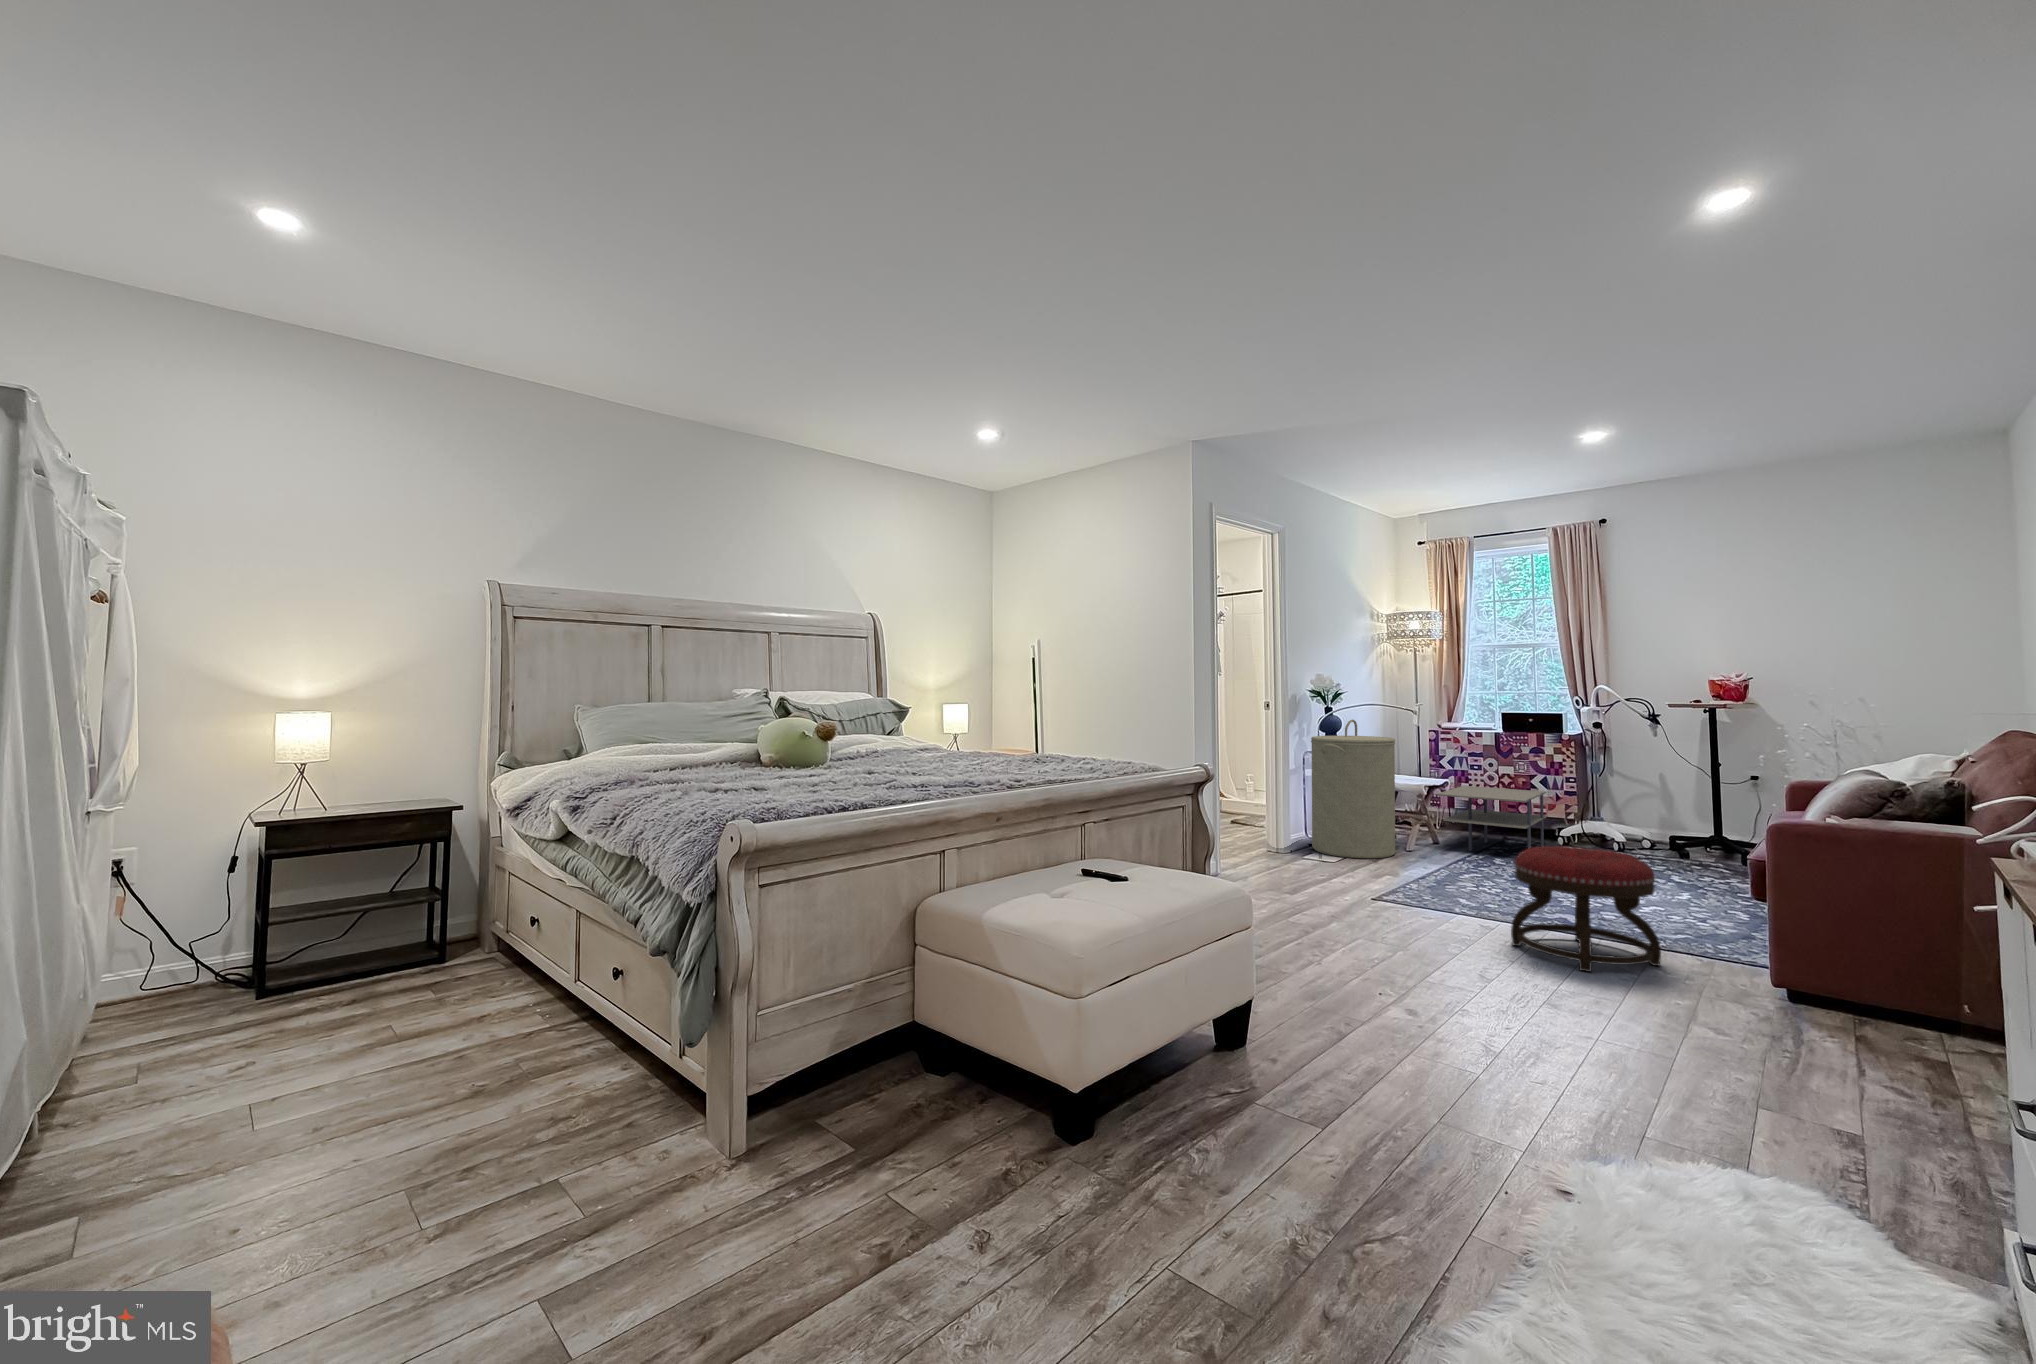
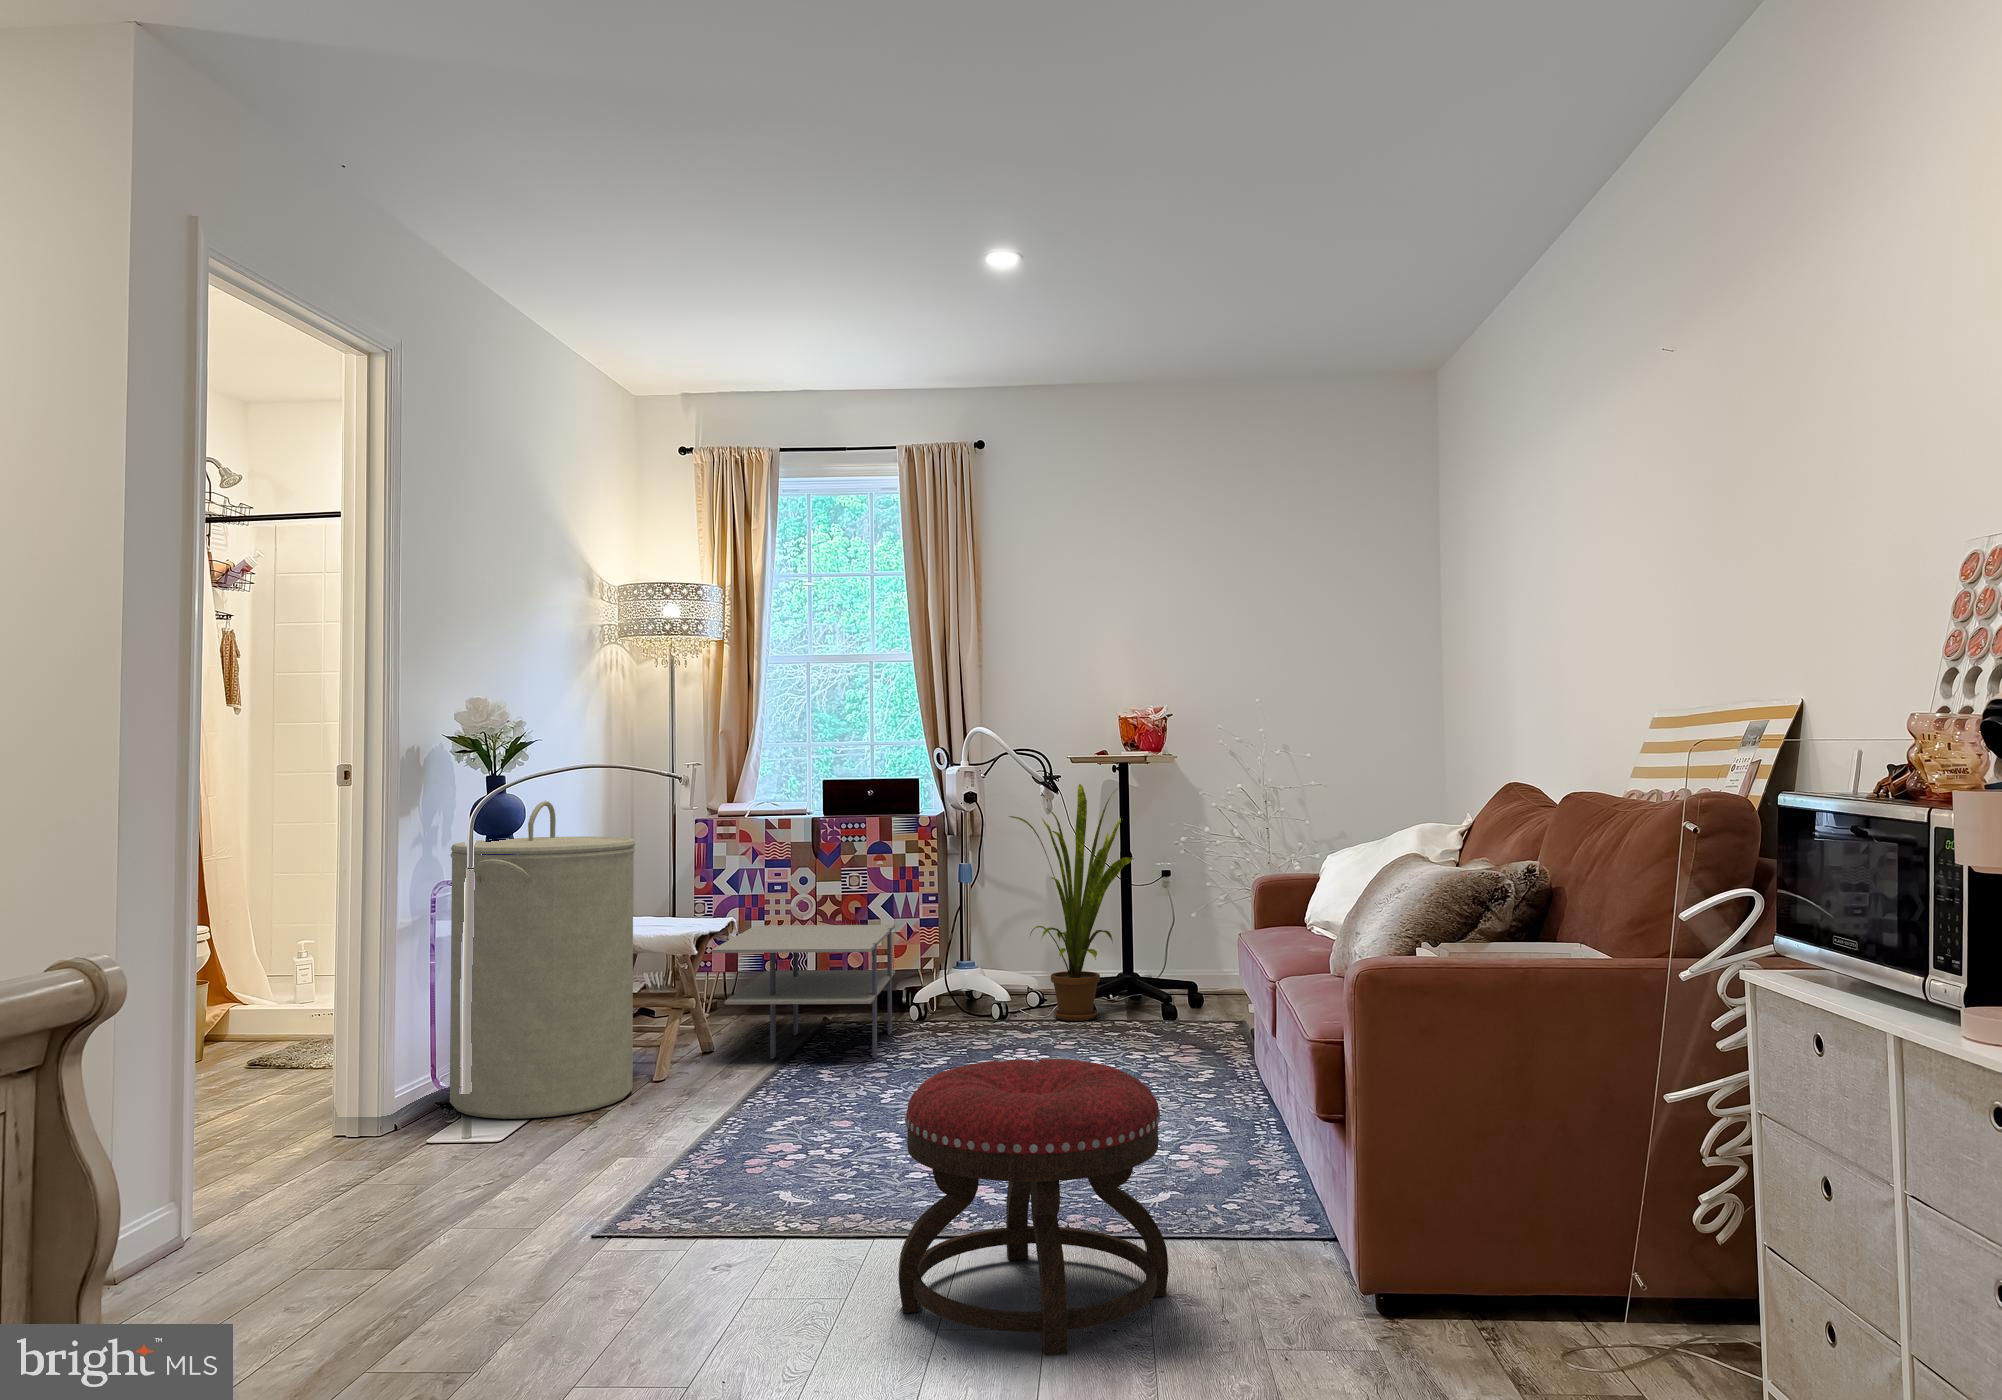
house plant: none [1623,719,1717,857] -> present [1009,784,1133,1021]

